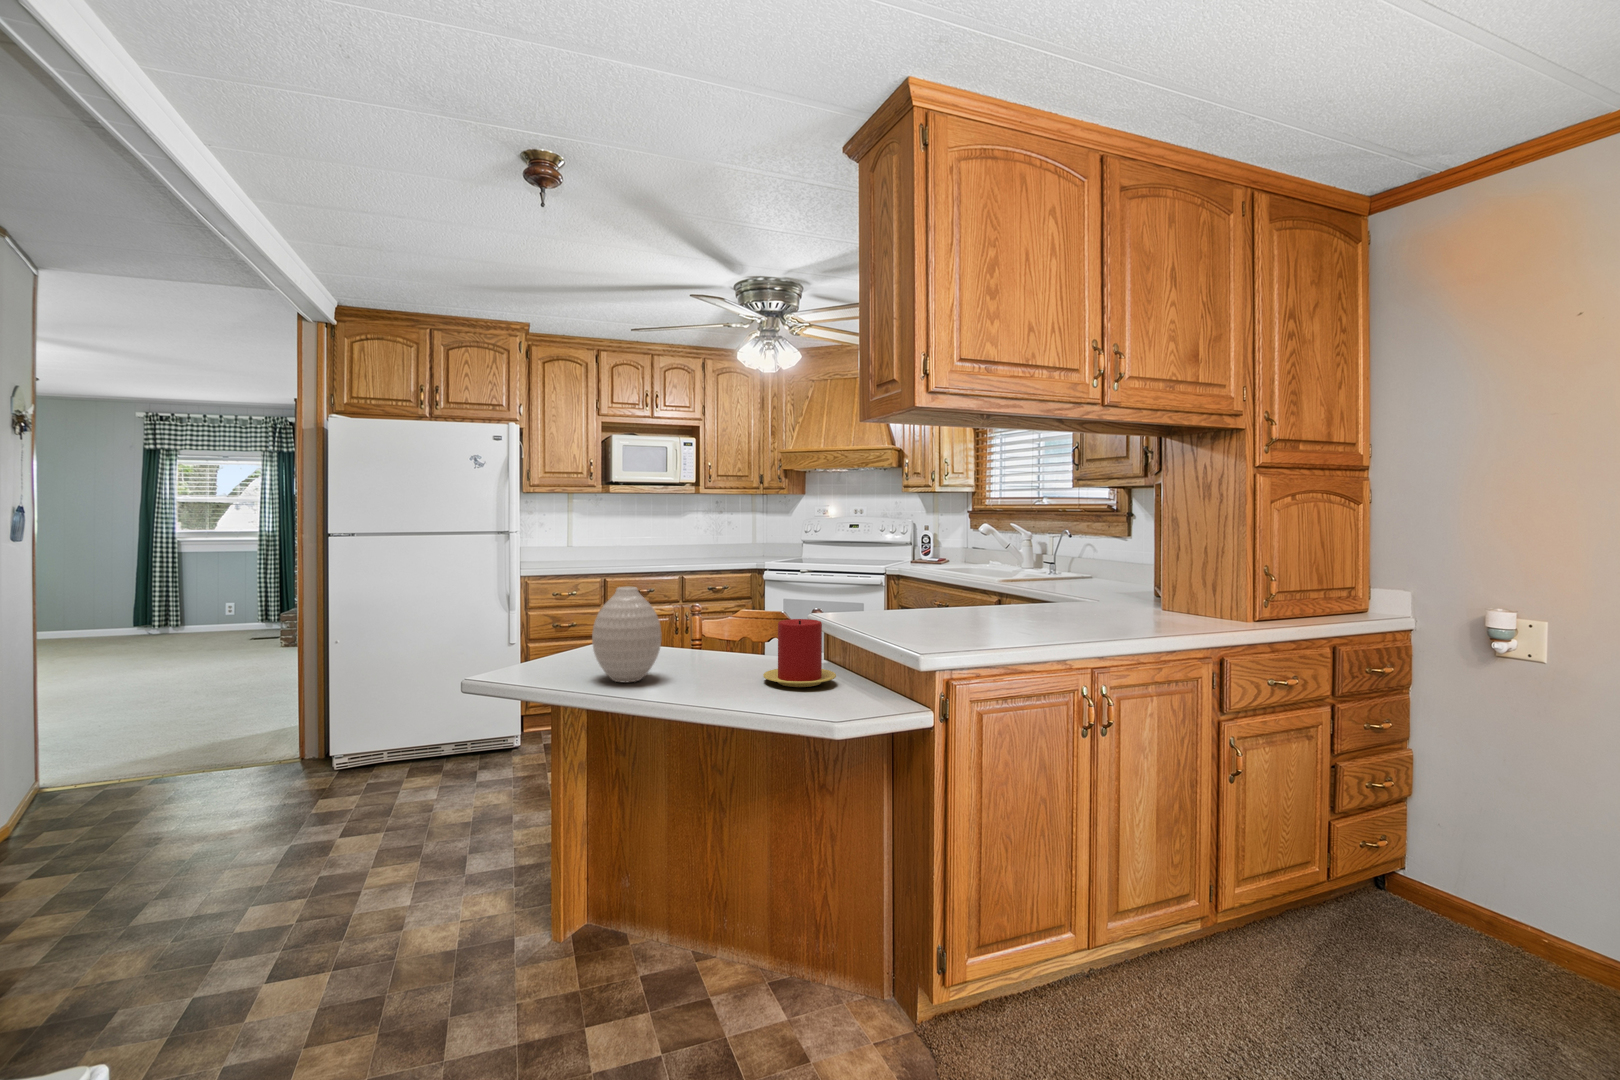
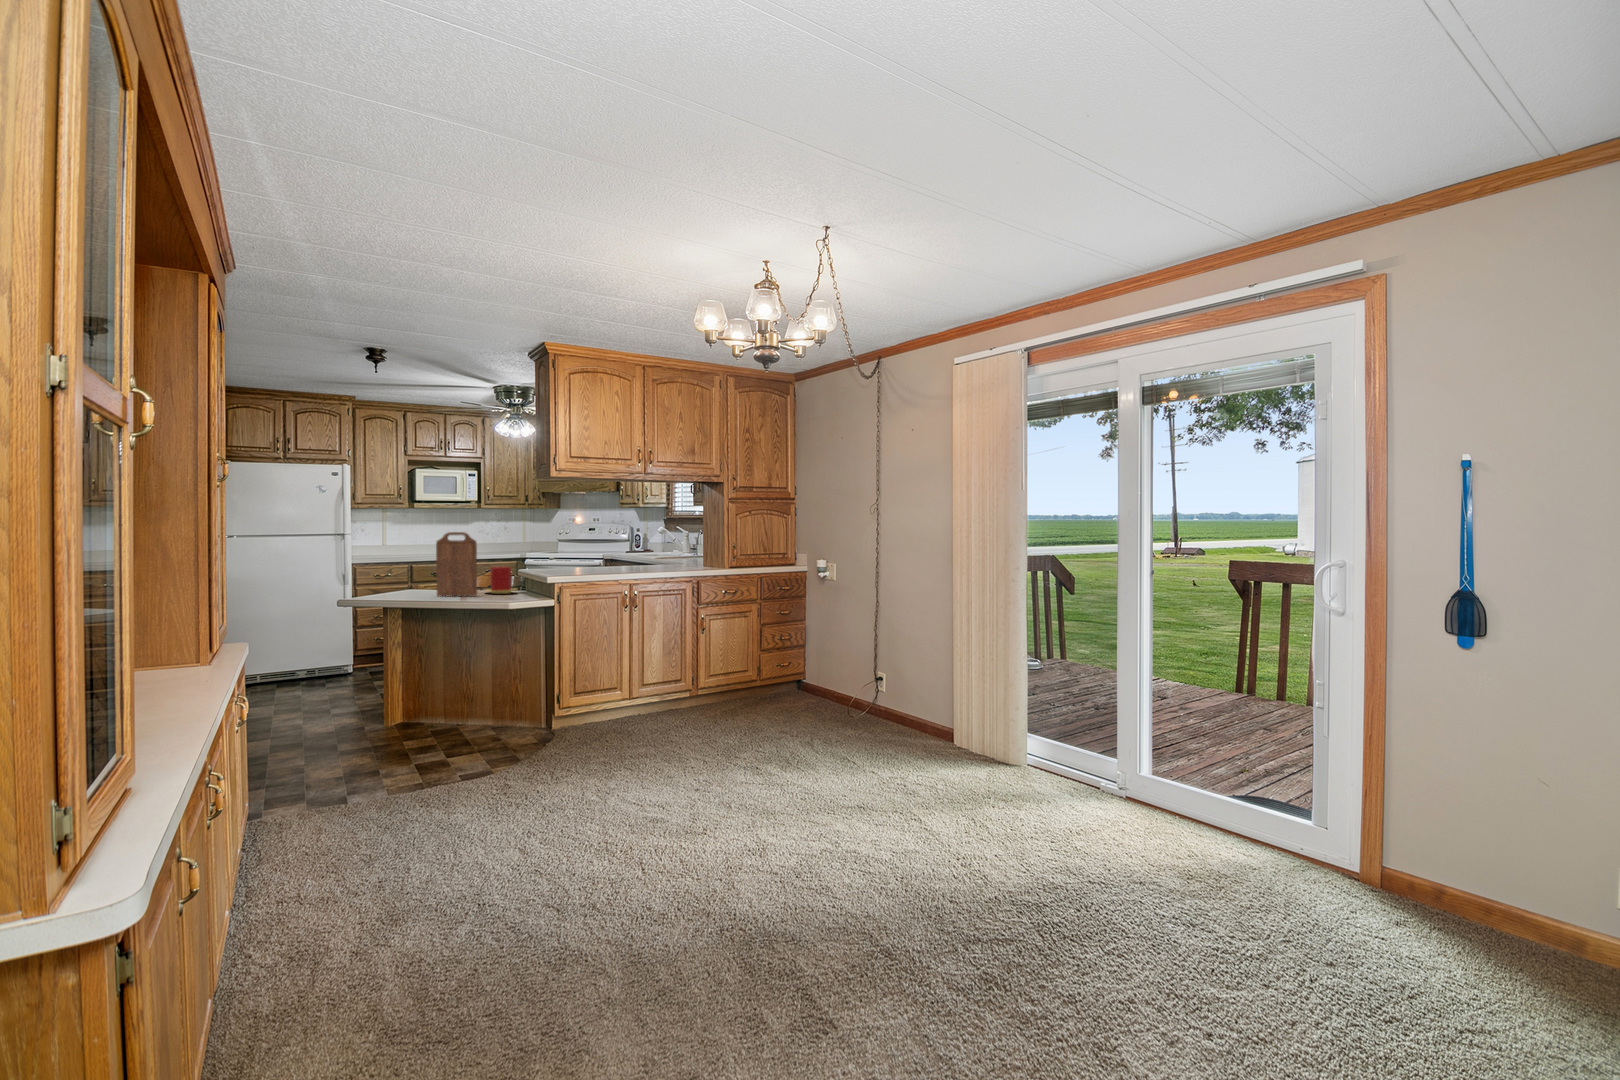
cutting board: none [665,541,757,699] -> present [436,532,477,596]
vase: present [592,587,661,682] -> none [404,553,437,593]

